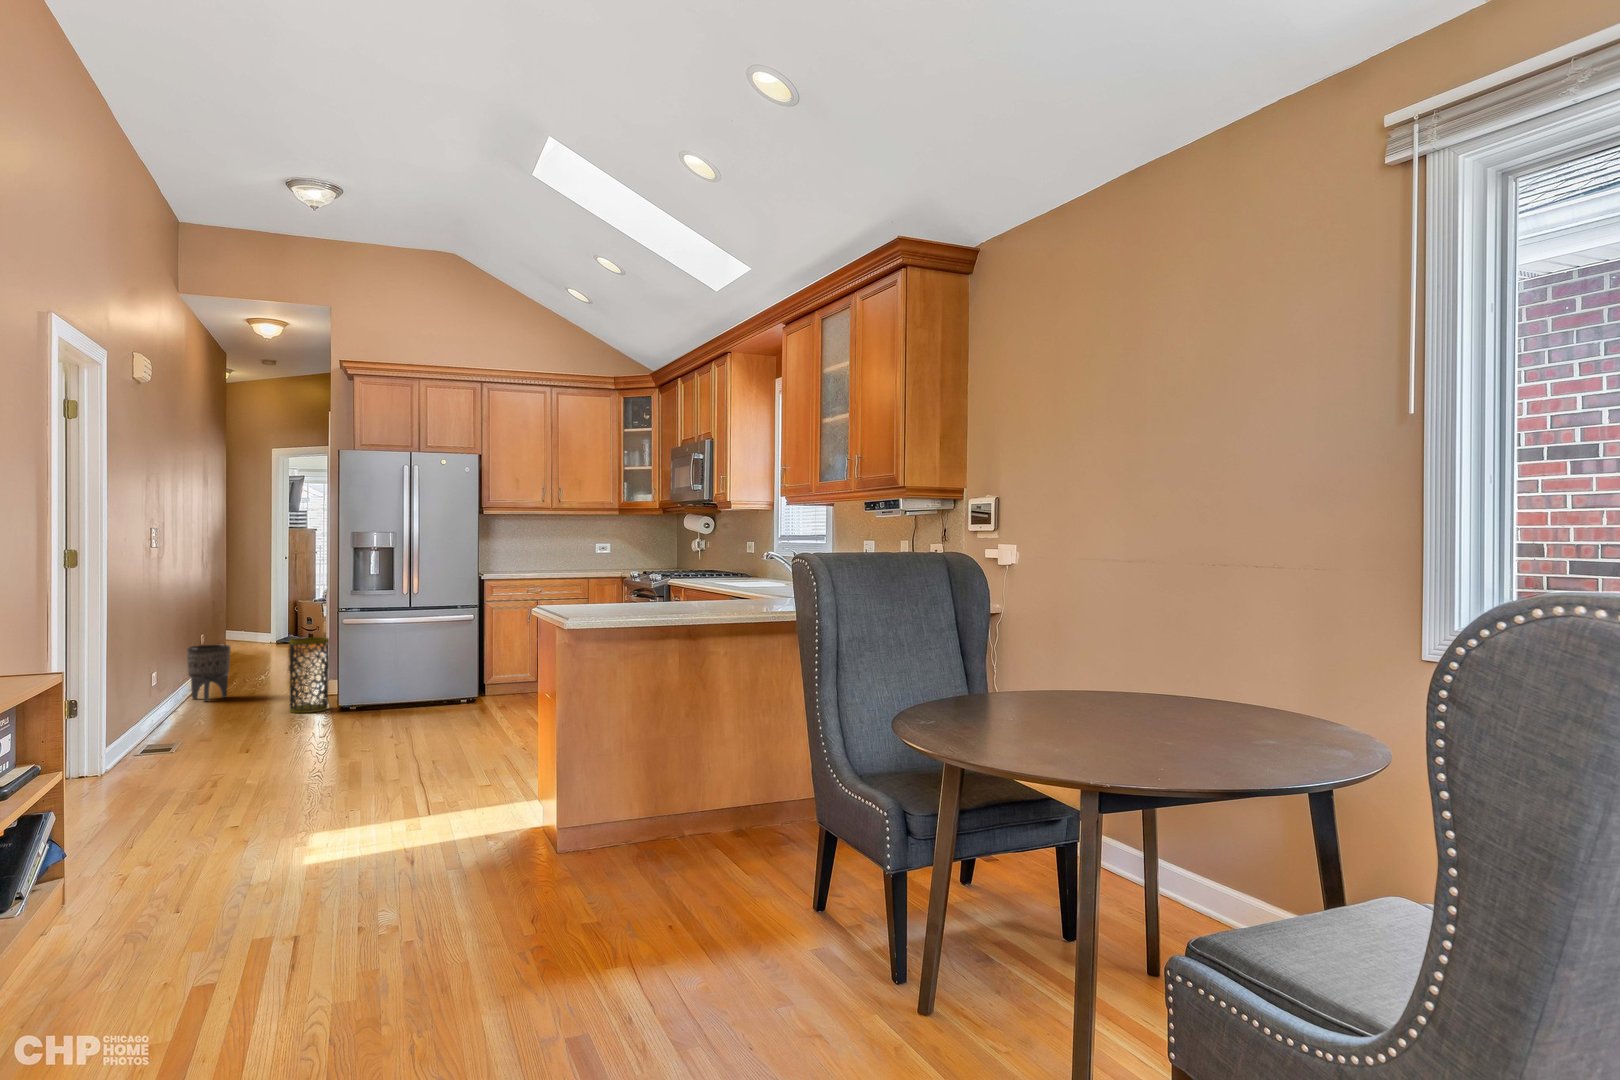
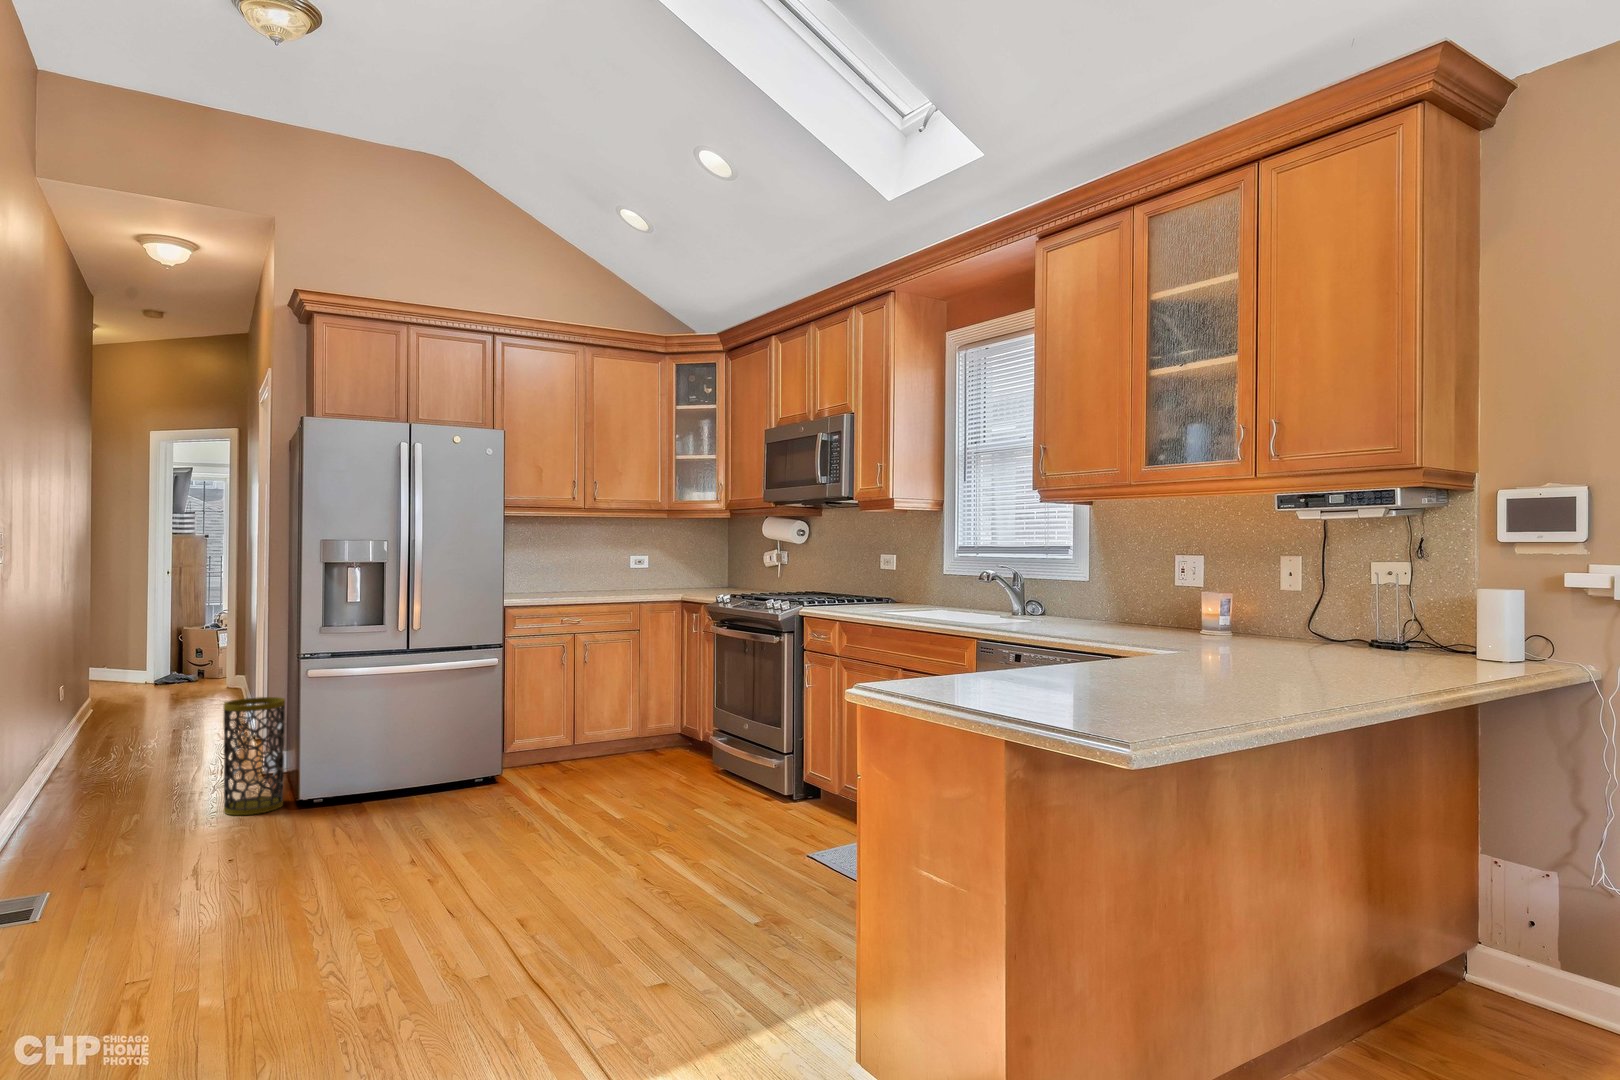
planter: present [187,645,231,702] -> none [47,708,118,797]

